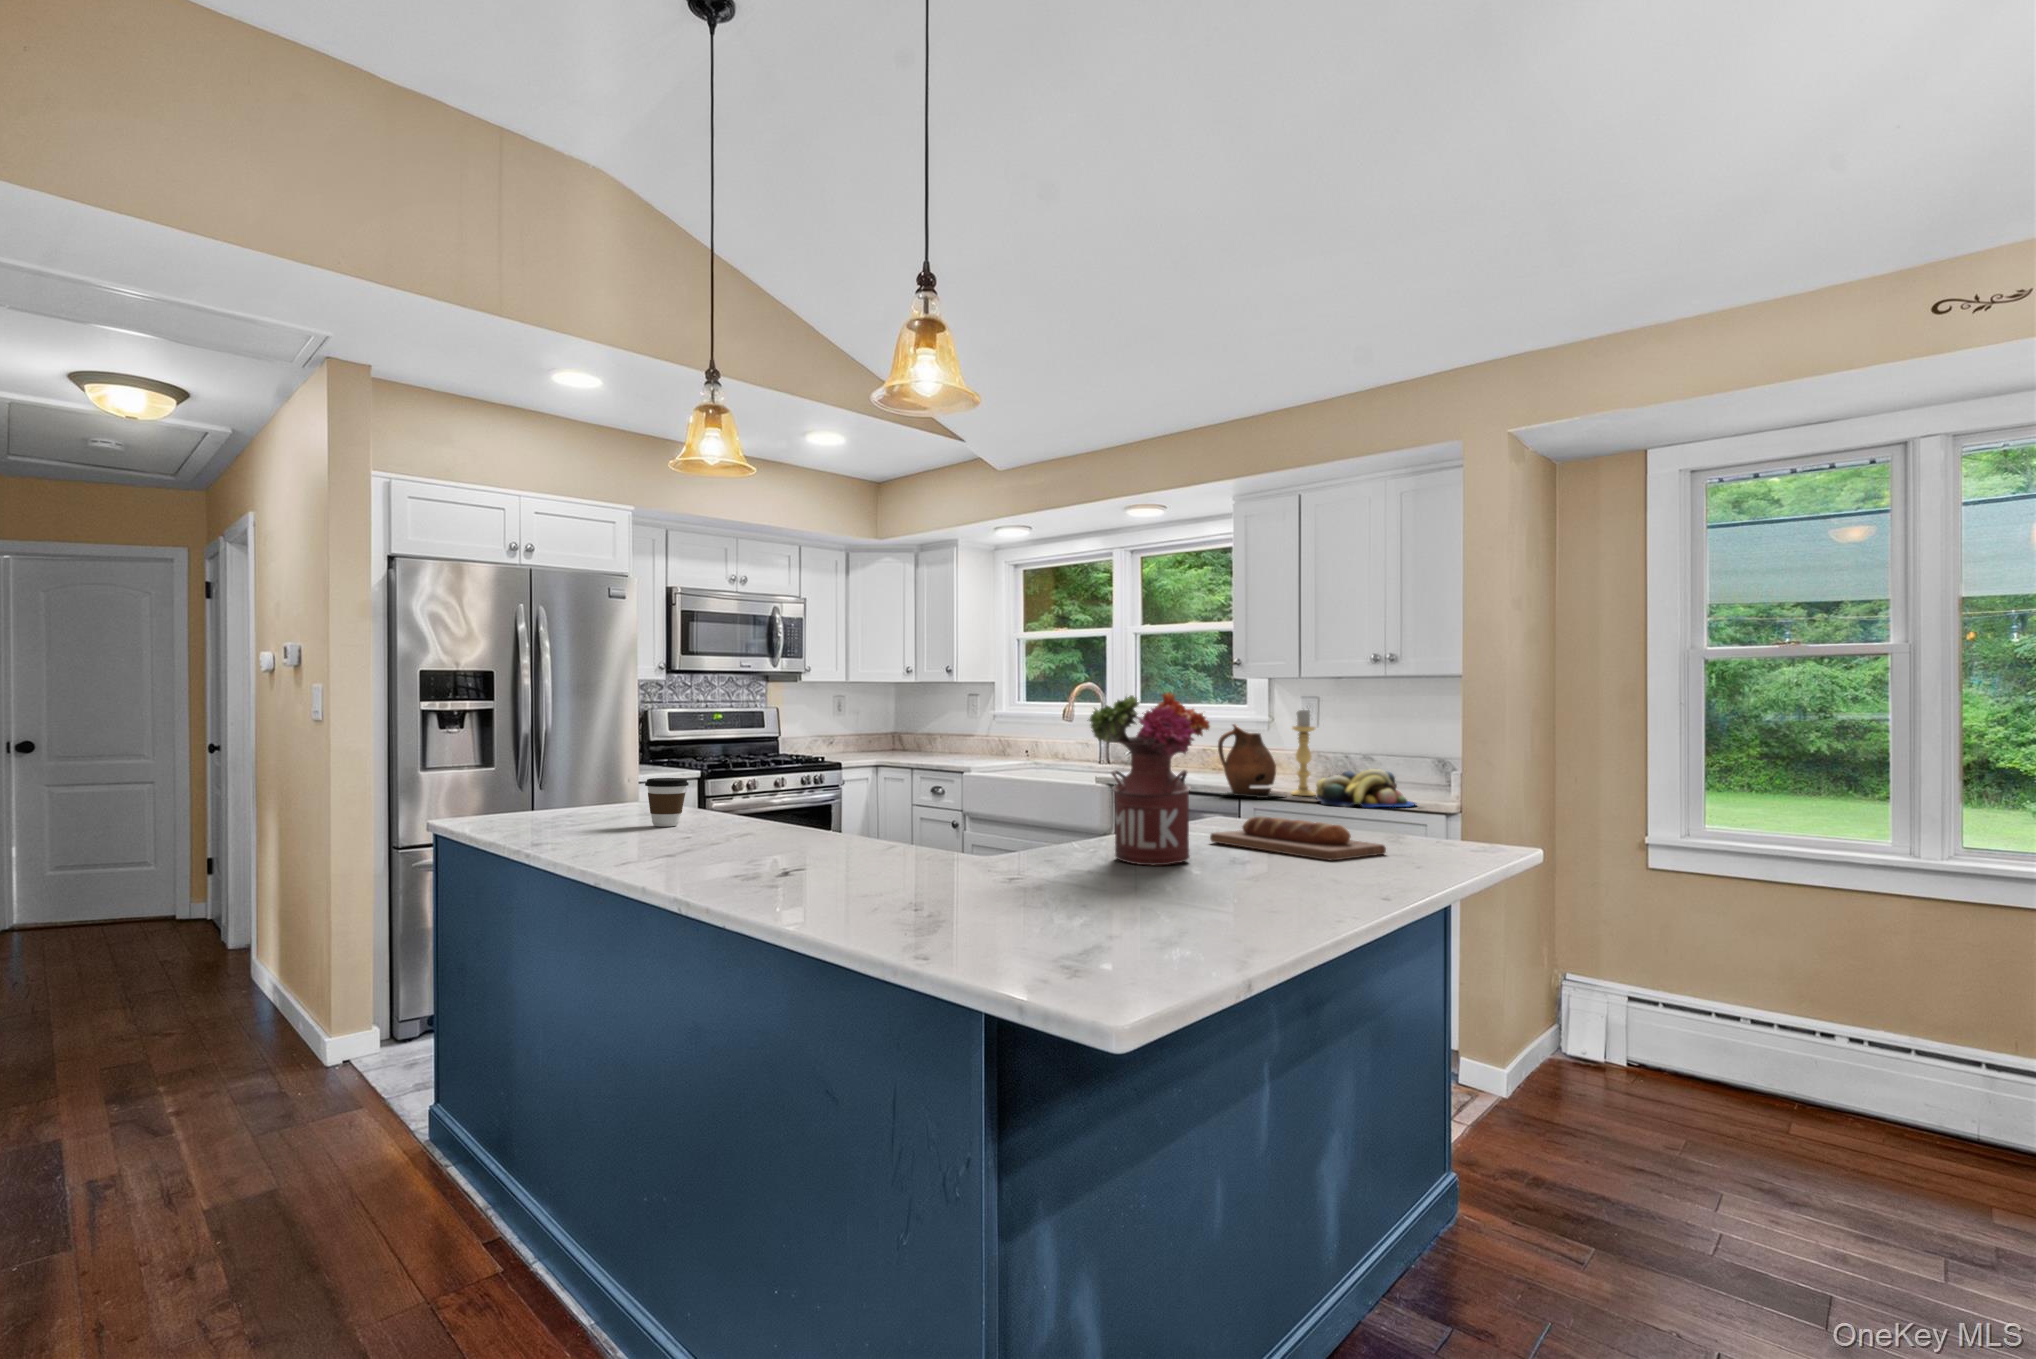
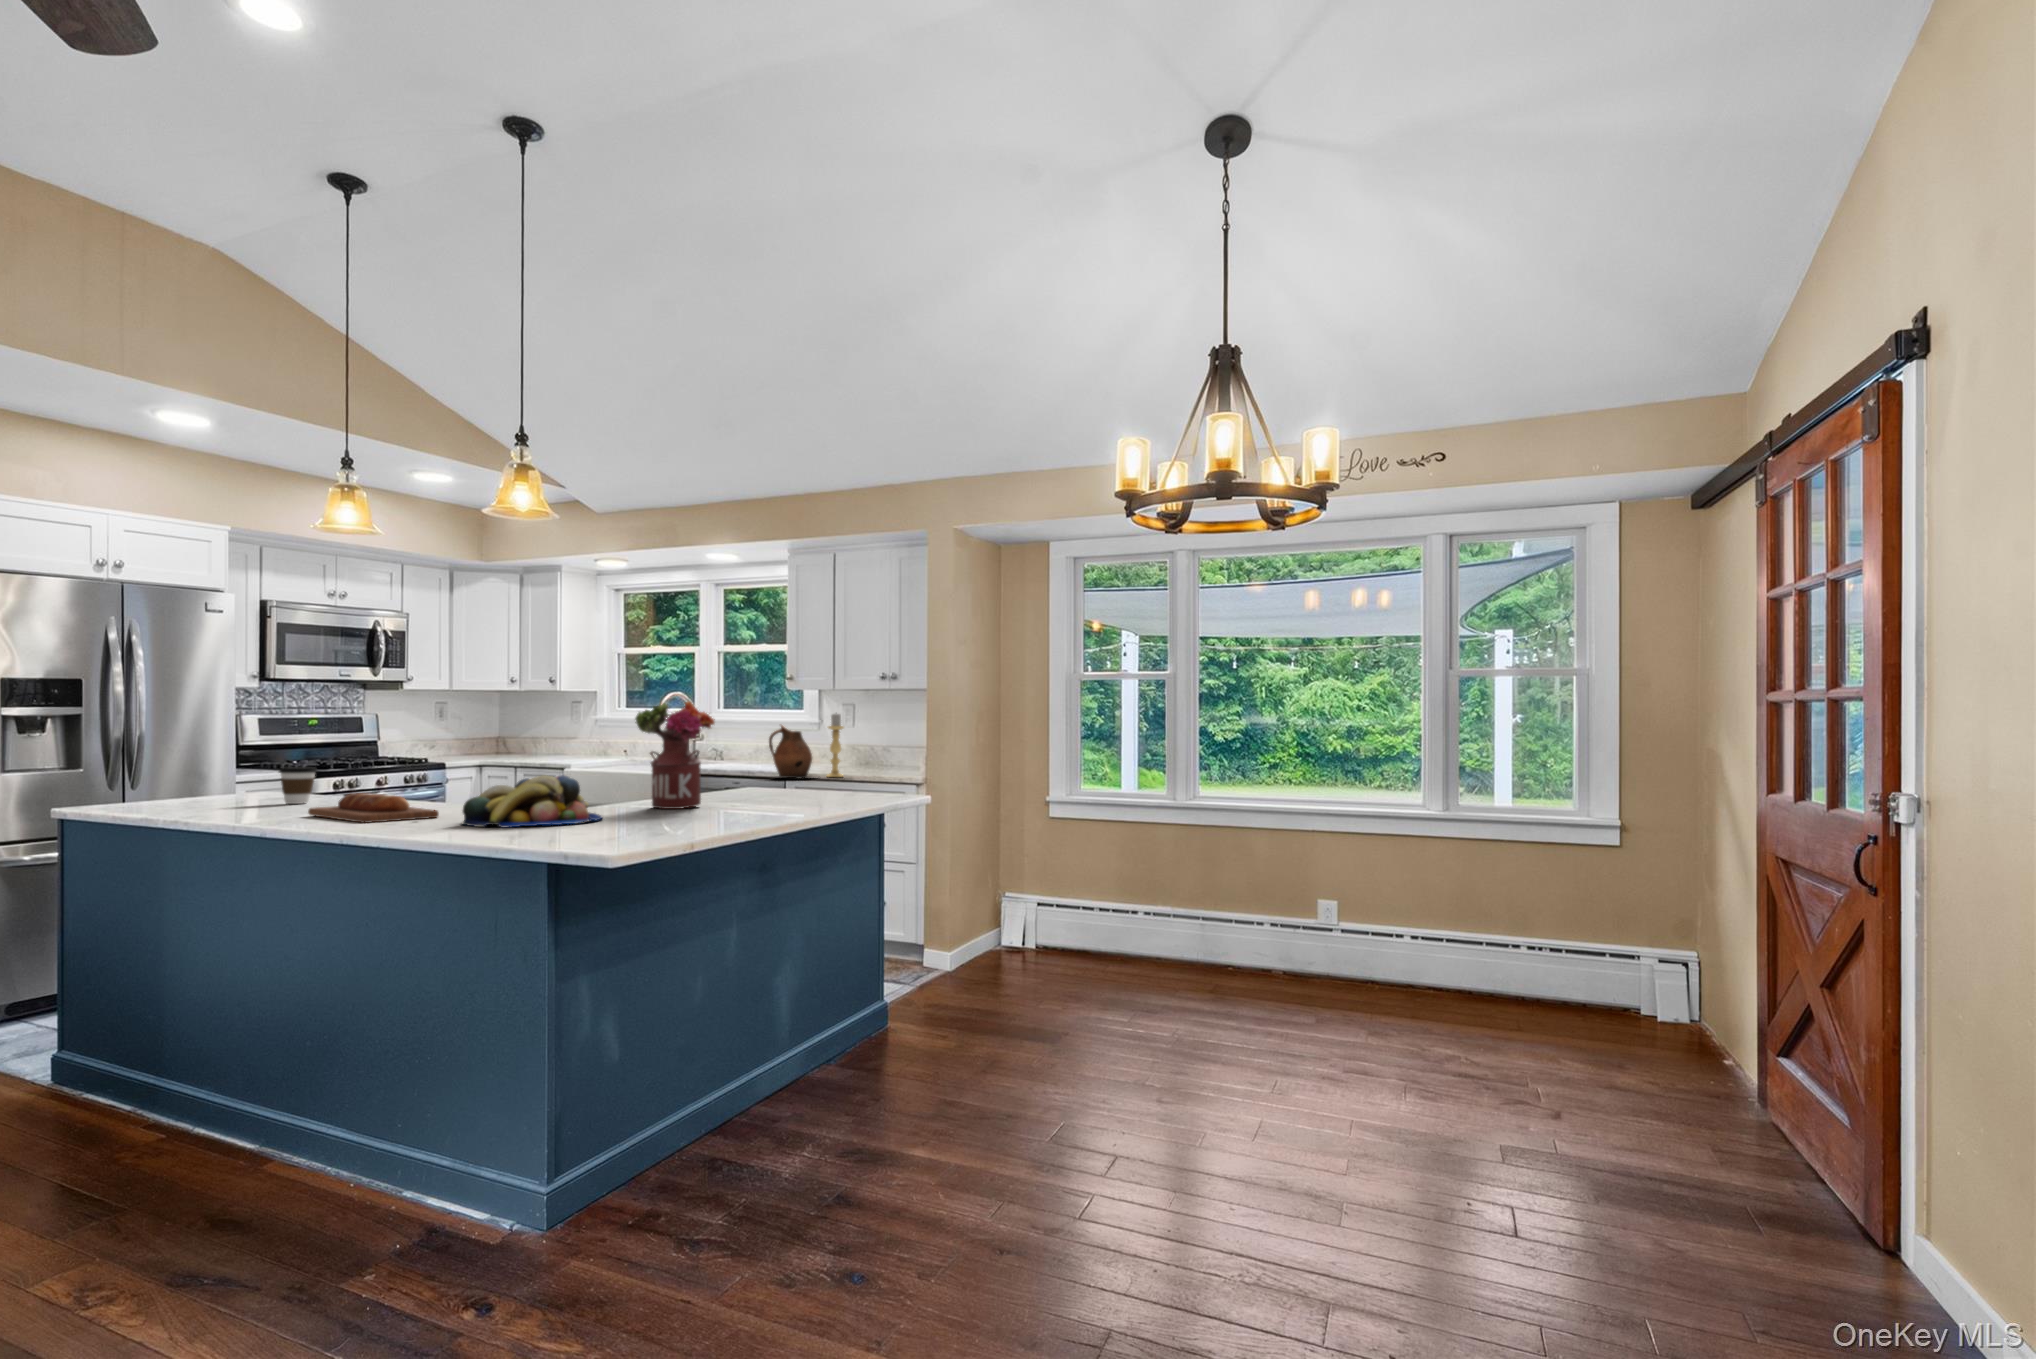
fruit bowl: present [1316,769,1415,808] -> present [462,775,602,827]
bread loaf: present [1210,817,1386,860] -> present [308,793,439,823]

